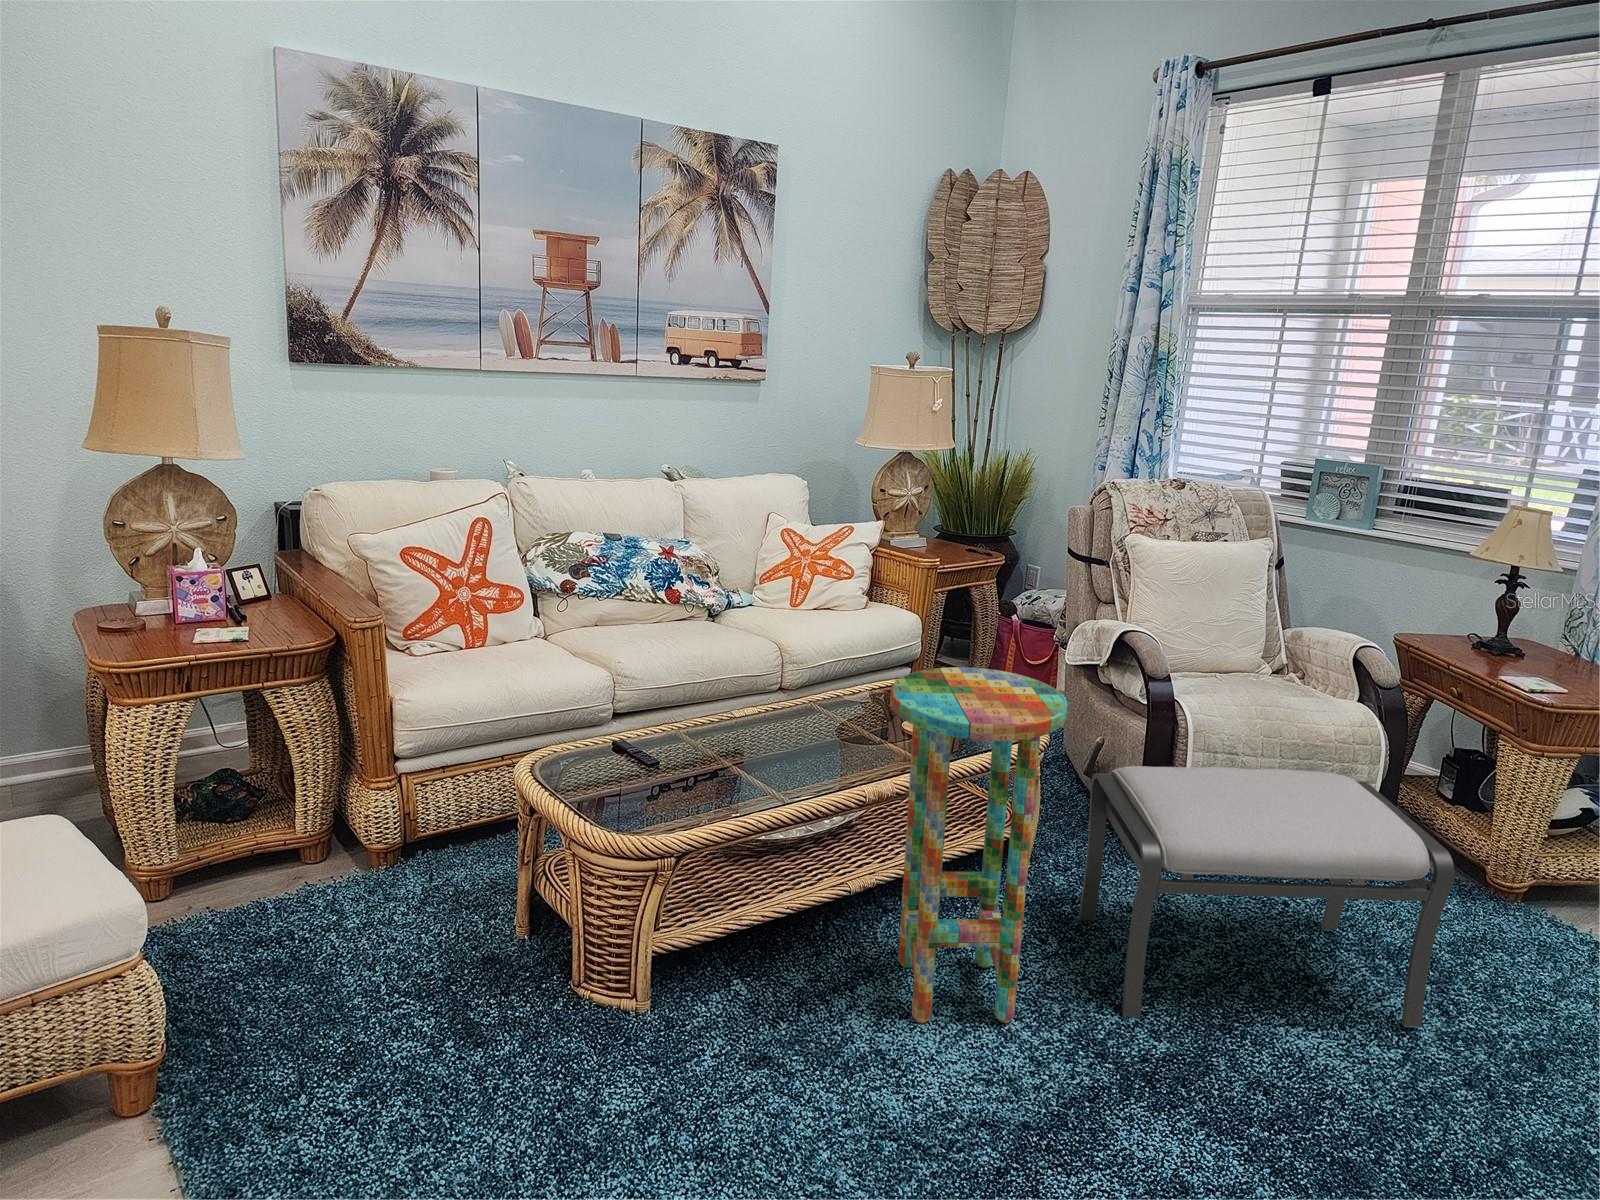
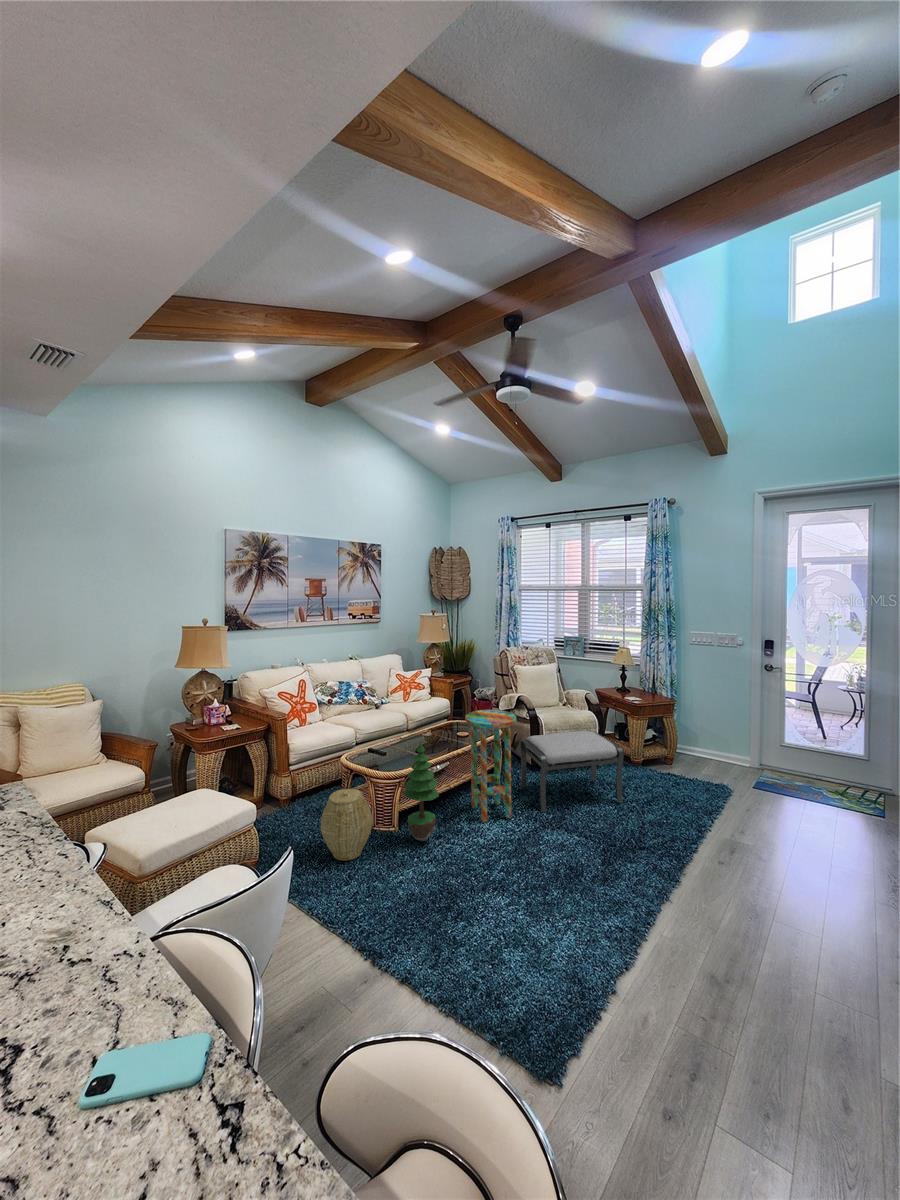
potted tree: none [636,755,757,1064] -> present [403,743,439,841]
woven basket: none [364,869,532,1087] -> present [321,789,372,861]

